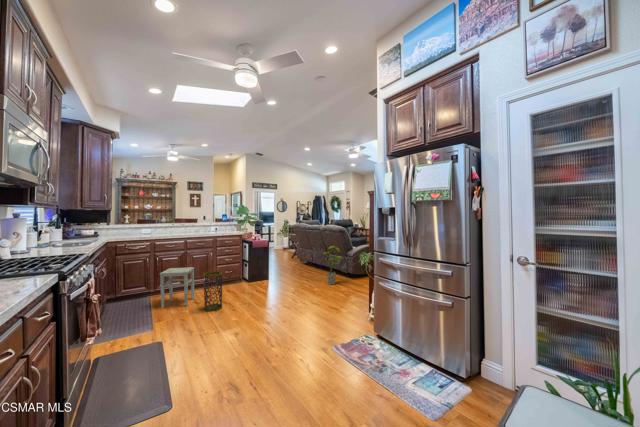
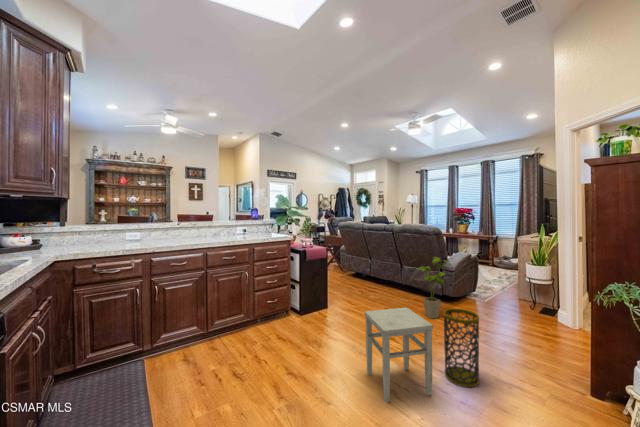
stool: present [160,267,194,307] -> present [364,308,433,403]
trash can: present [204,272,222,311] -> present [444,309,479,387]

